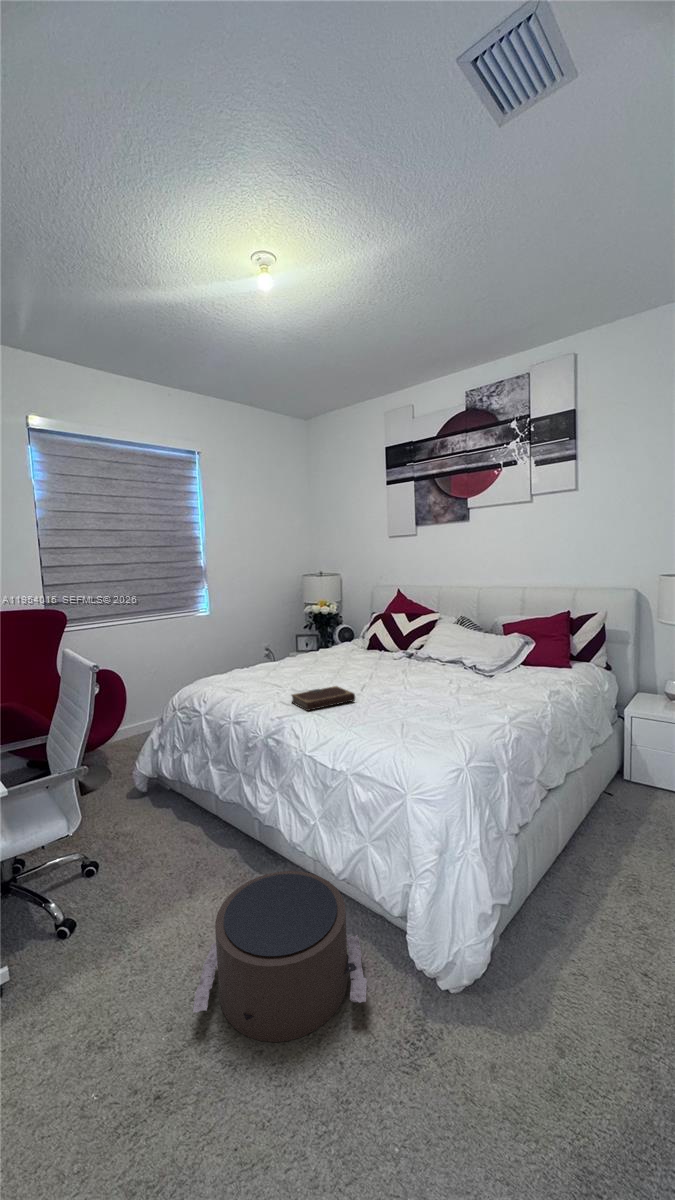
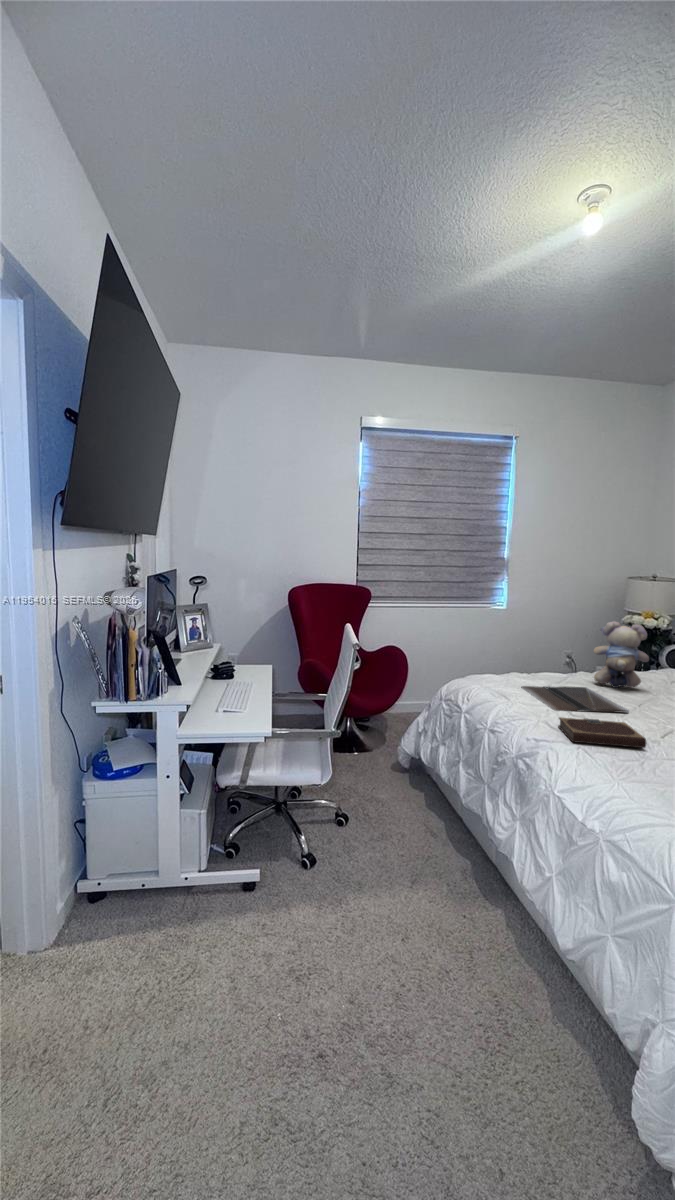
teddy bear: none [296,610,335,664] -> present [594,621,649,688]
laptop: none [248,668,333,692] -> present [522,686,629,713]
pouf: present [193,871,367,1042] -> none [372,903,575,1123]

